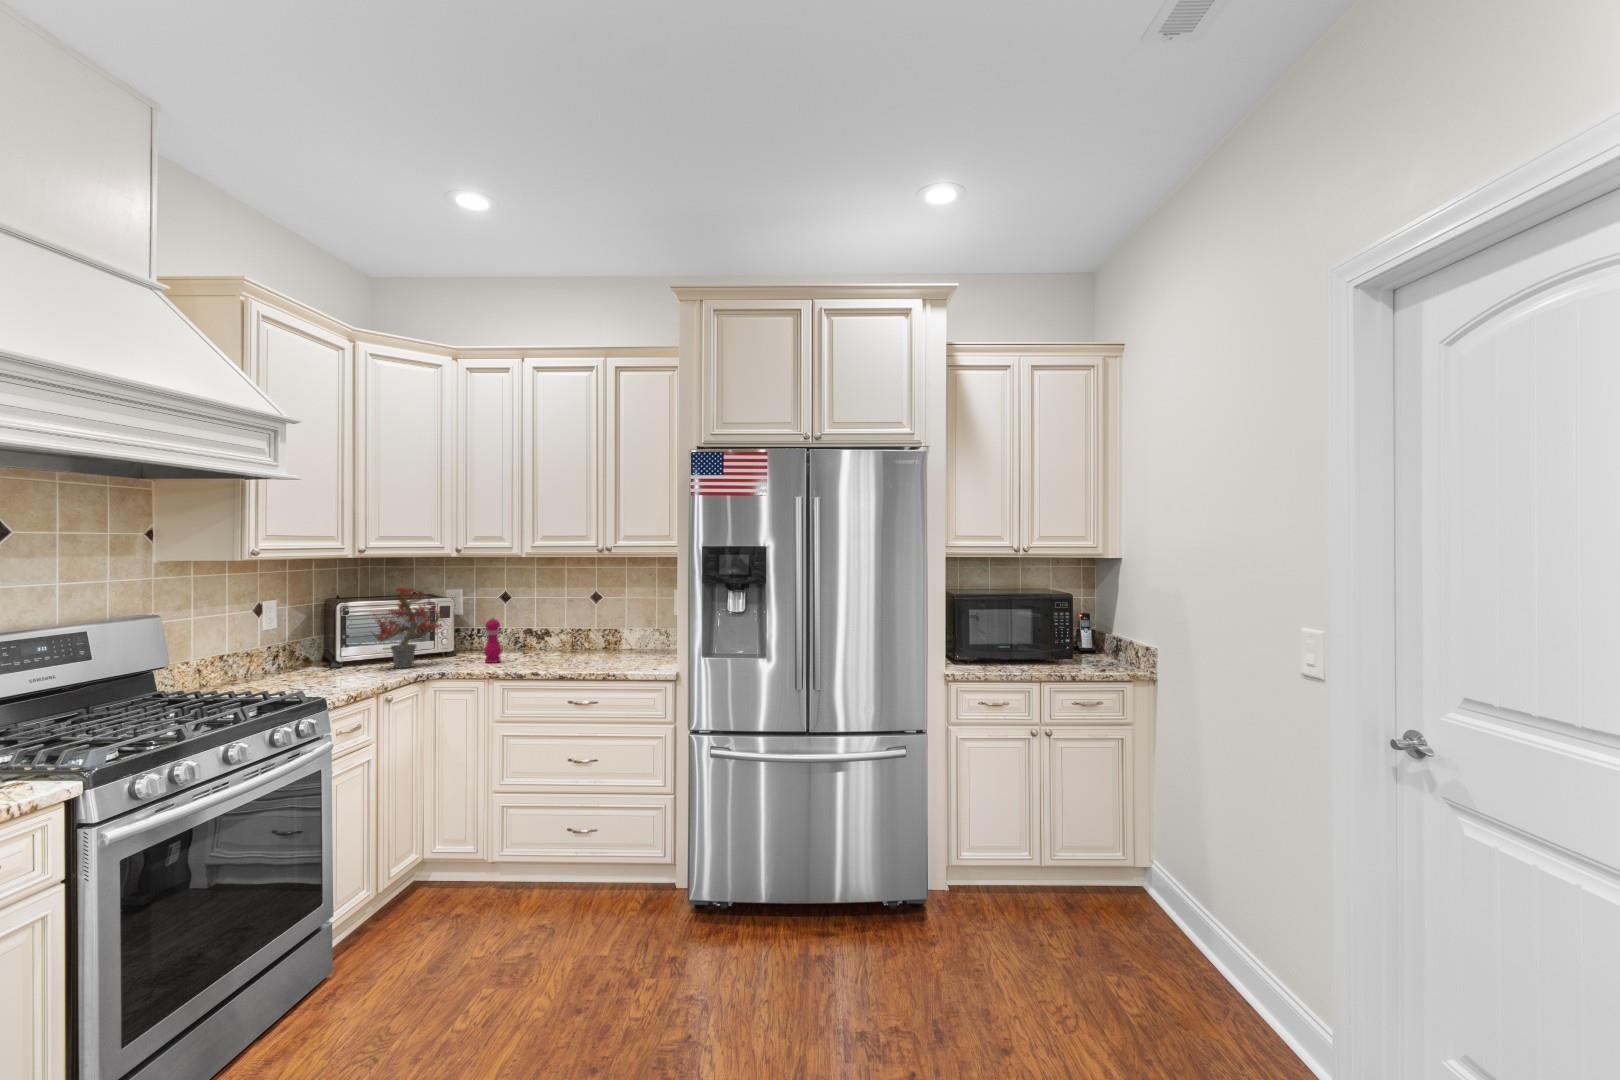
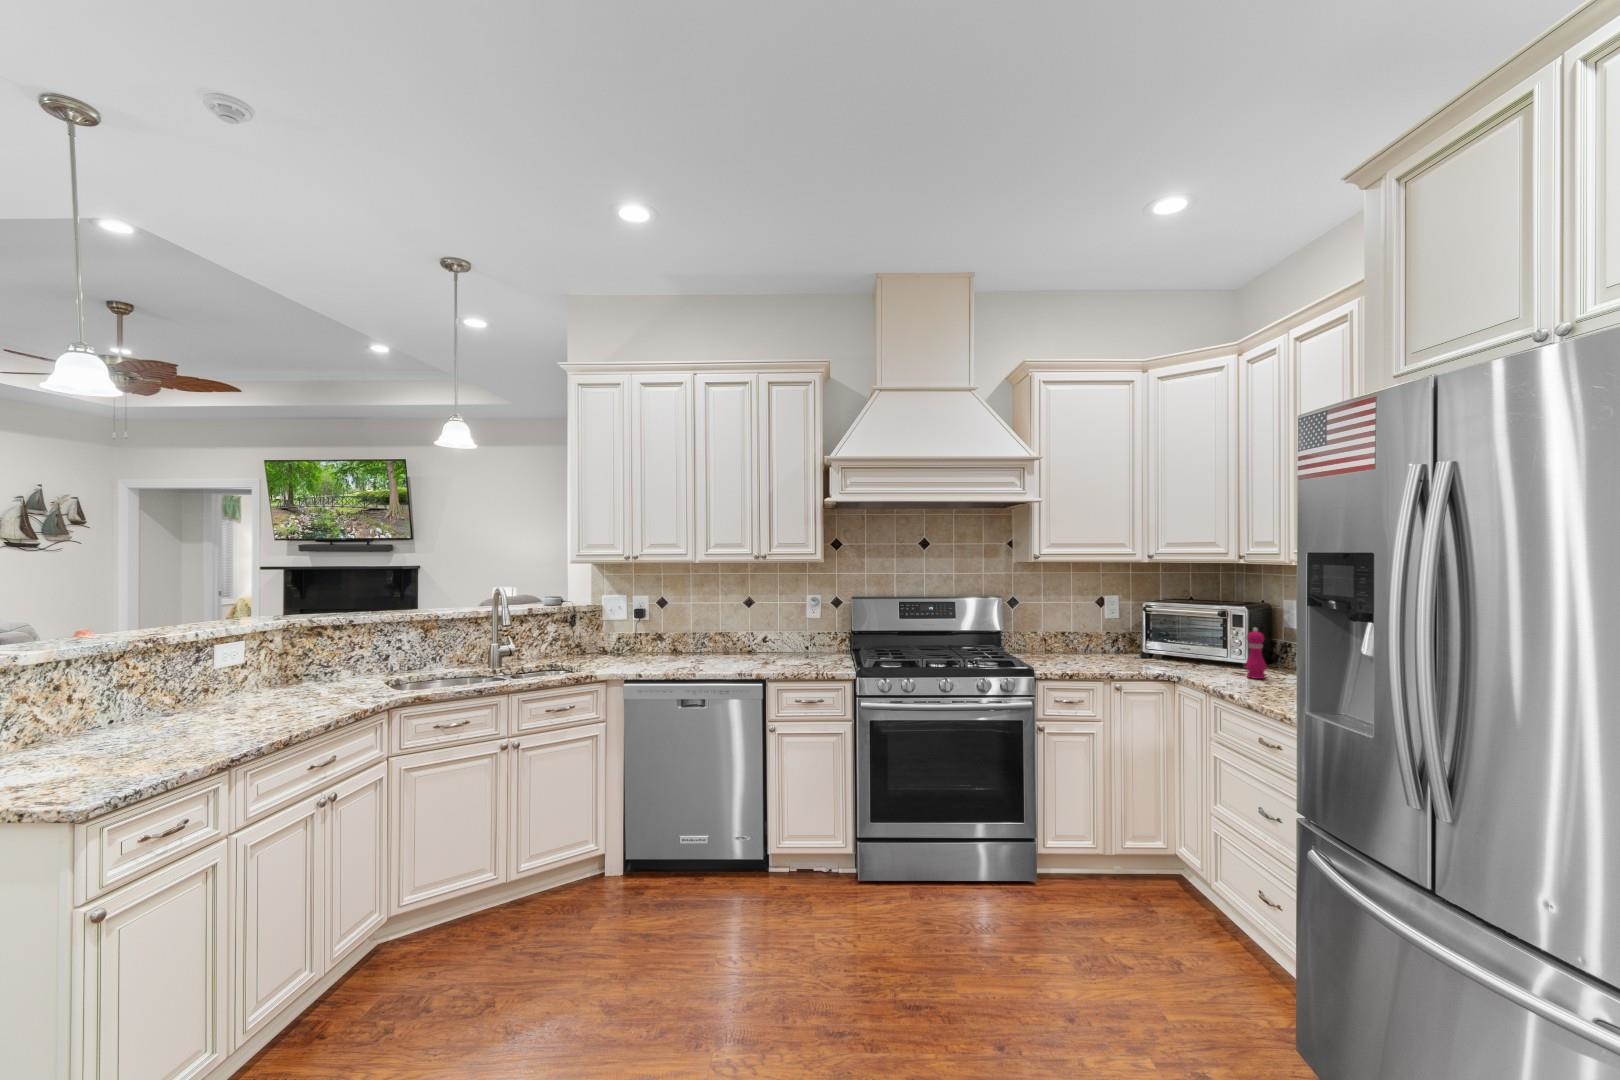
potted plant: present [372,578,446,668] -> none [1132,574,1231,666]

